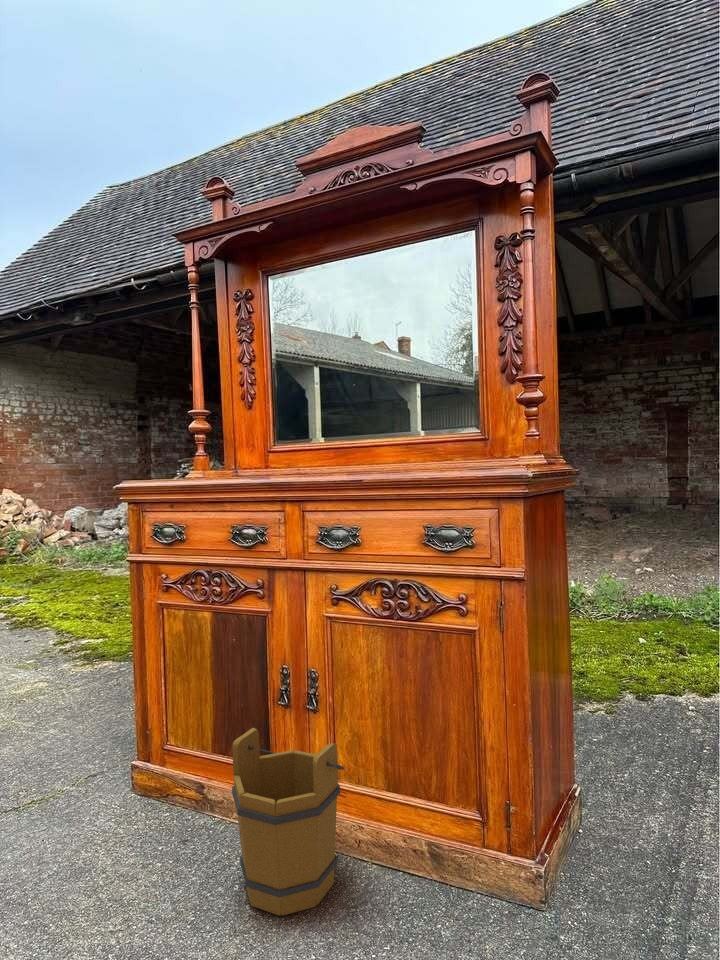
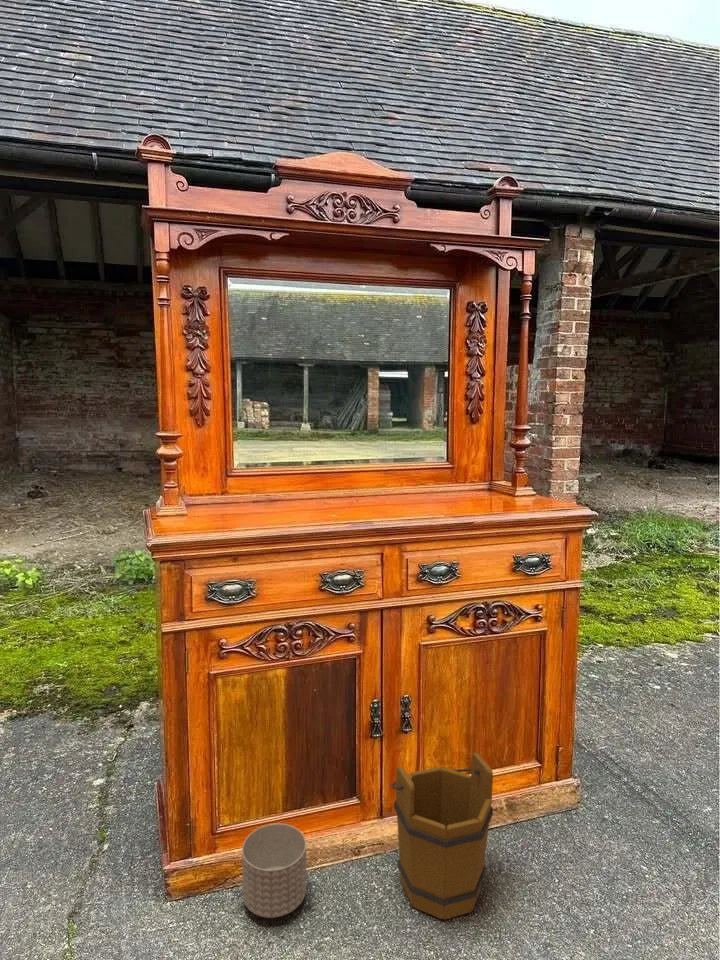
planter: none [143,755,205,831] -> present [242,823,306,918]

